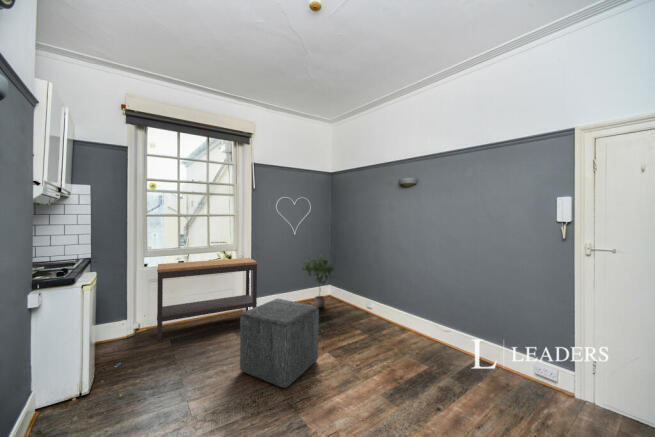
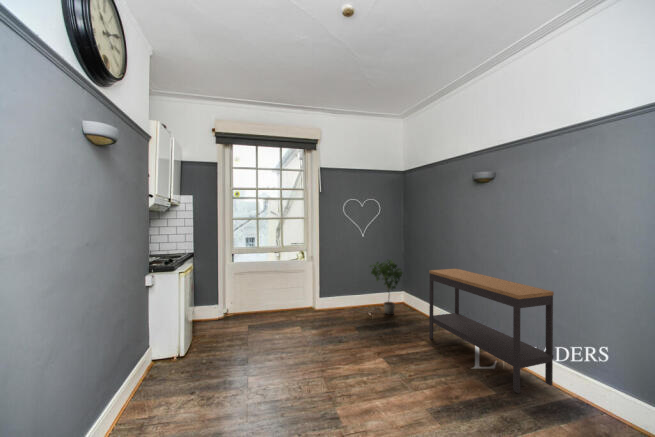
console table: present [157,258,257,340] -> present [429,269,554,394]
ottoman: present [240,299,319,388] -> none [295,298,369,382]

